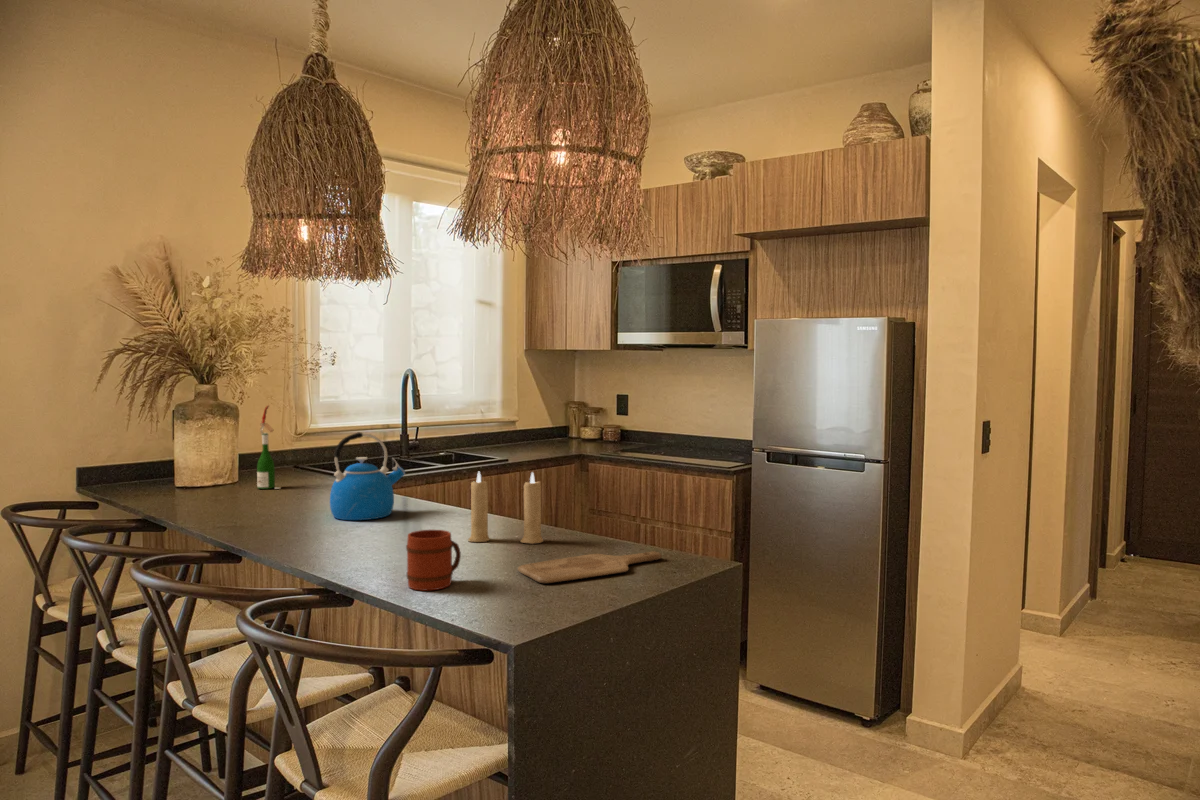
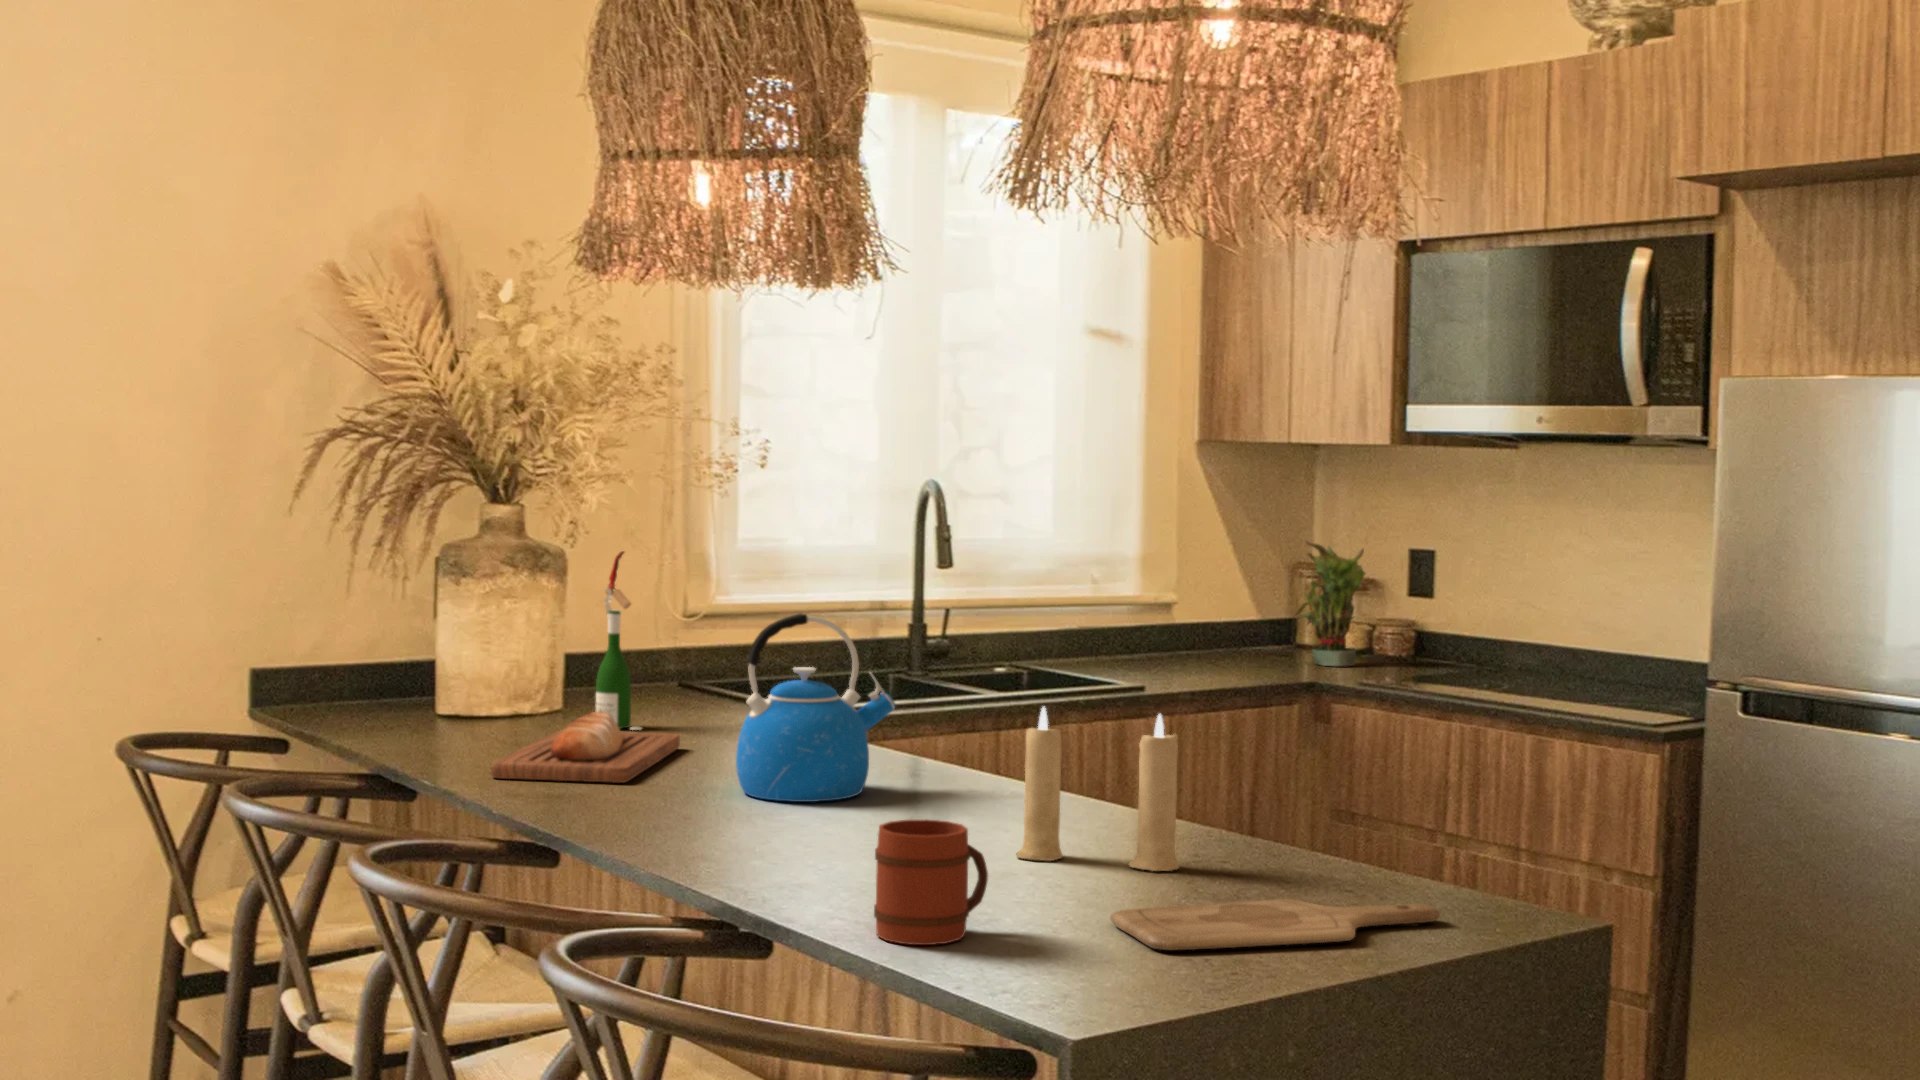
potted plant: none [569,391,599,444] -> present [1296,541,1365,666]
bread loaf: none [205,482,300,517] -> present [491,712,680,783]

